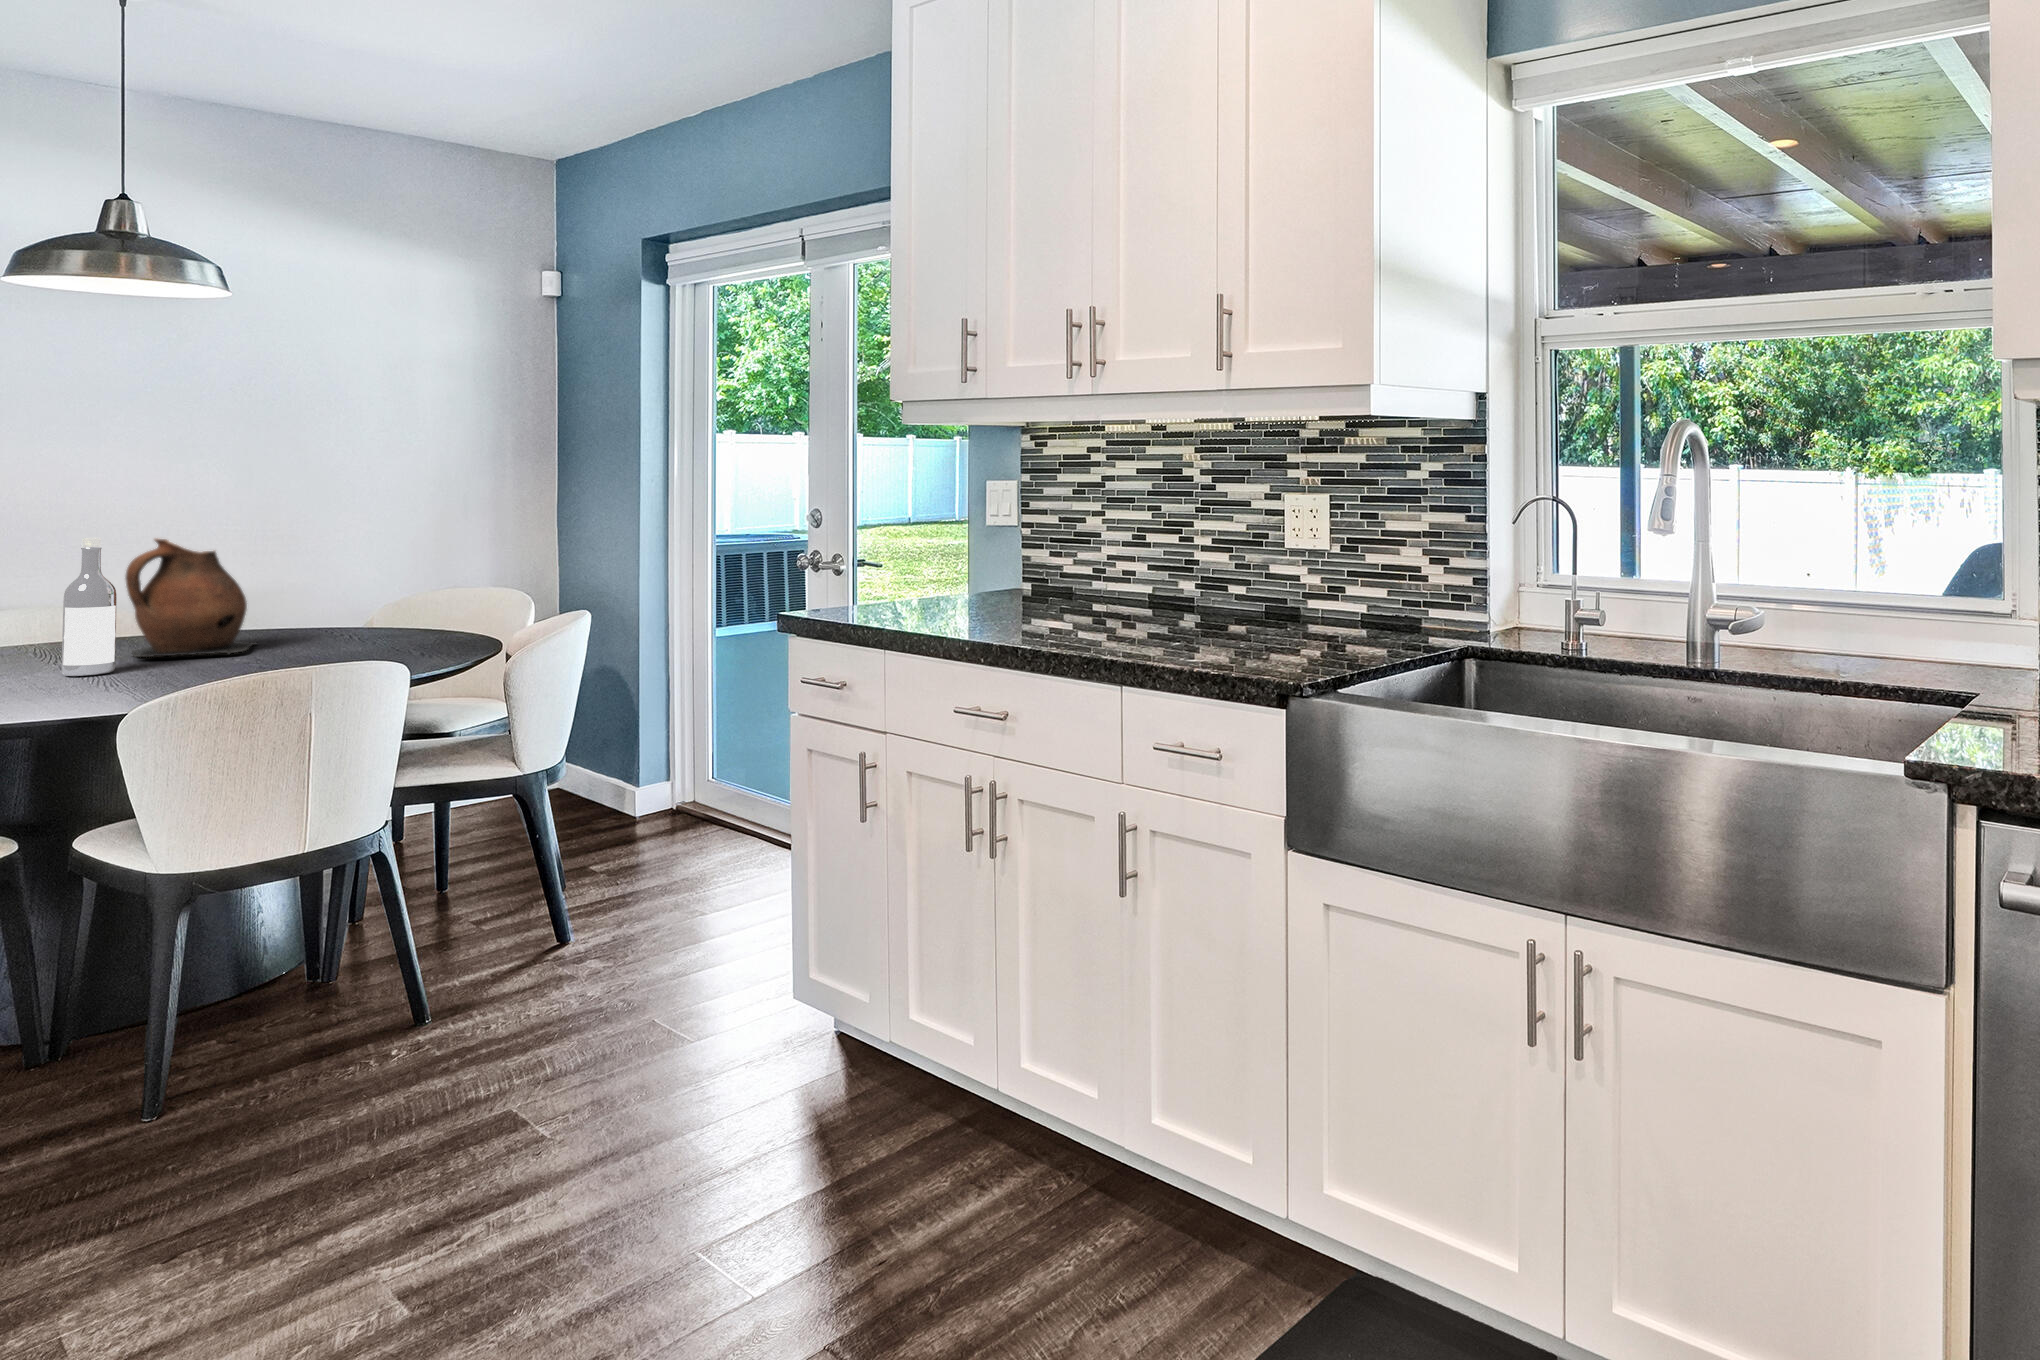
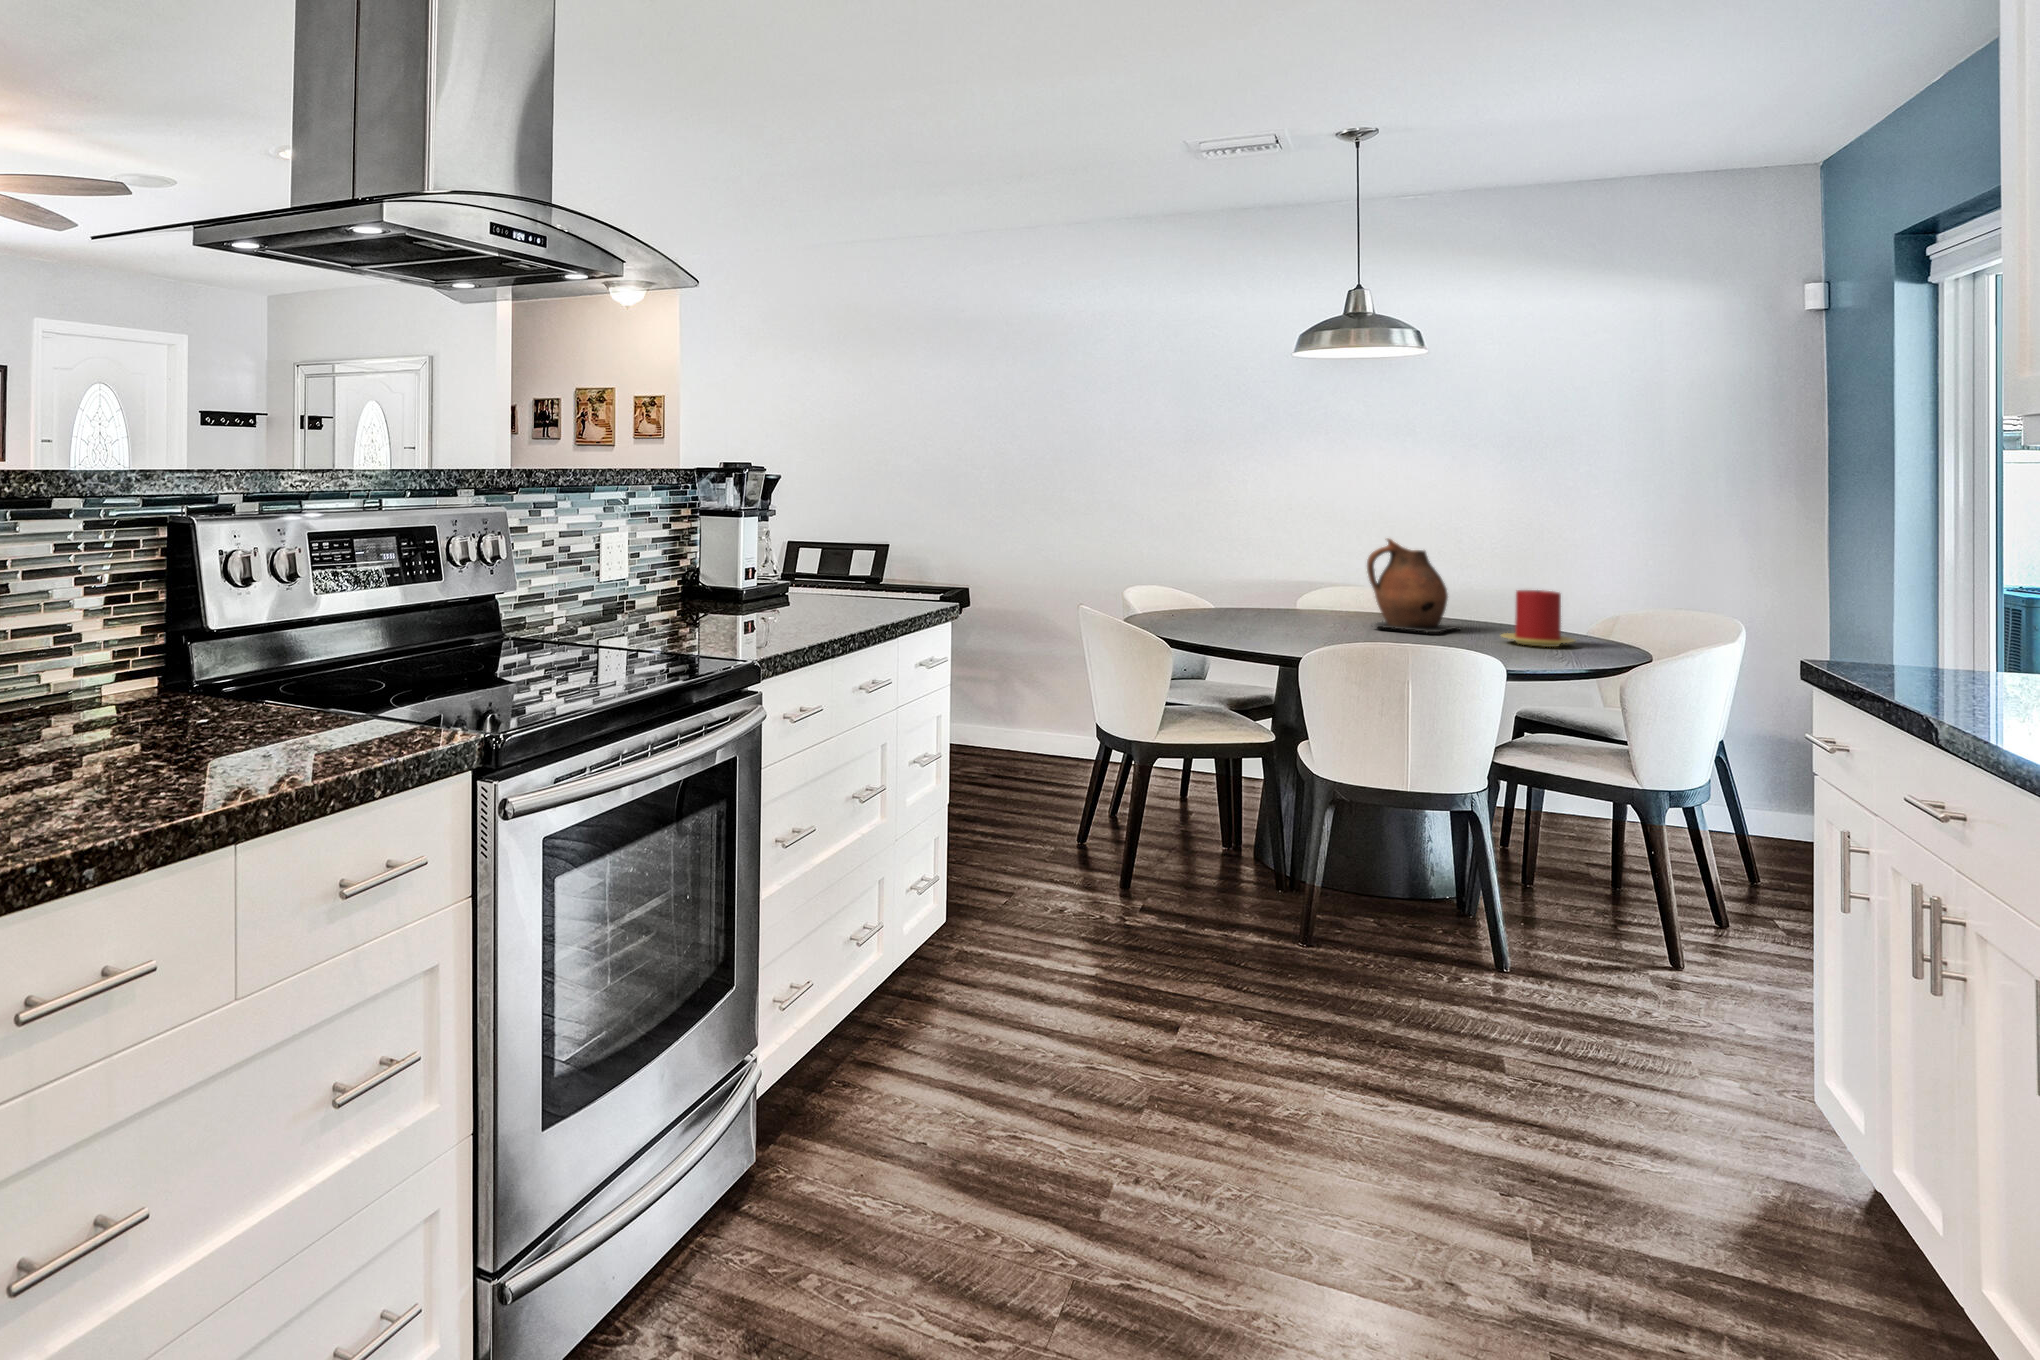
wine bottle: present [62,538,117,676] -> none [1320,534,1350,633]
candle: none [335,586,425,650] -> present [1502,590,1575,647]

